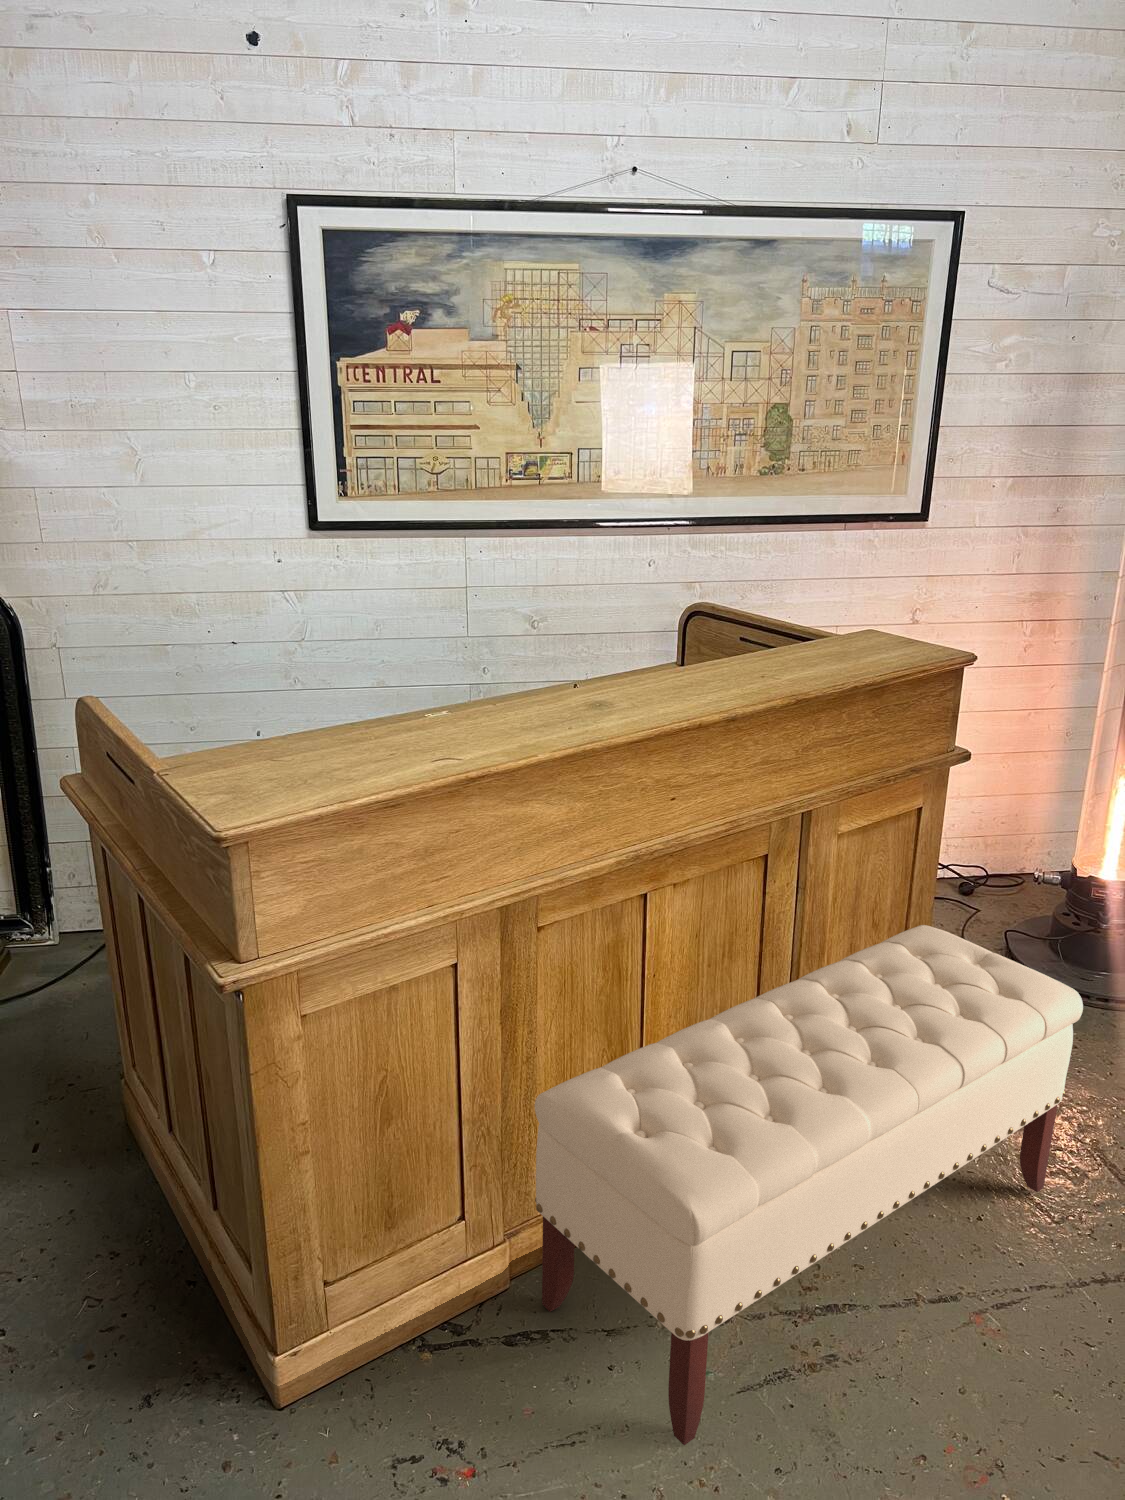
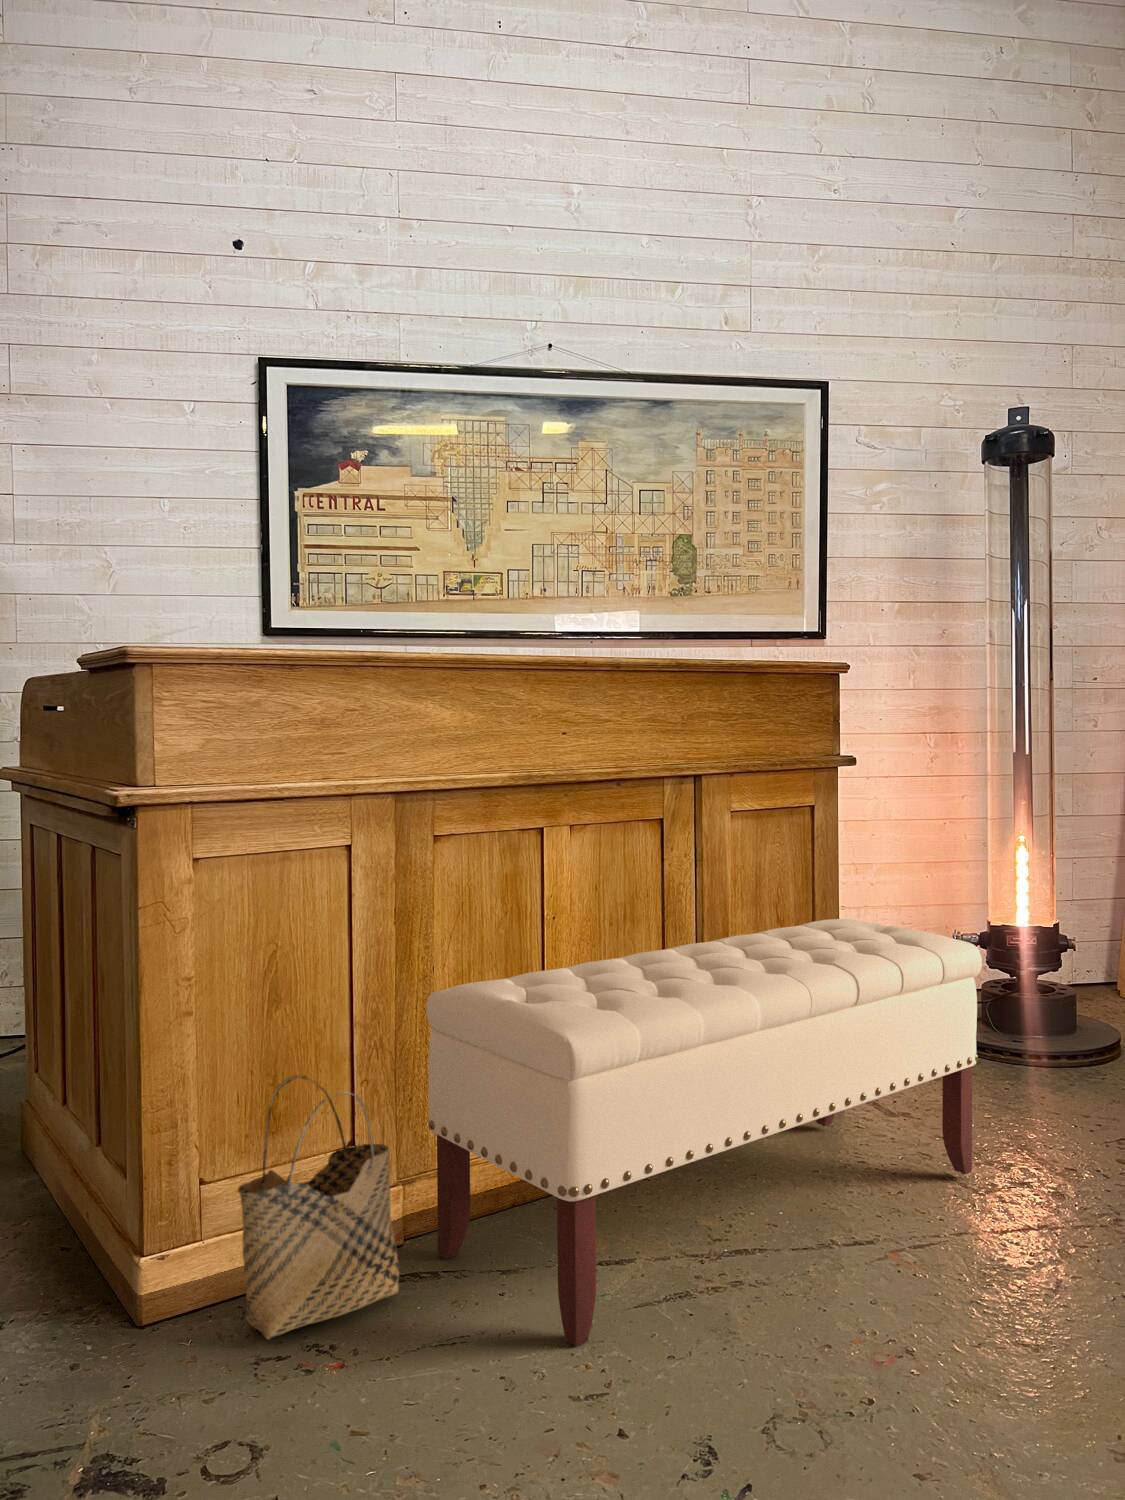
woven basket: none [368,1187,514,1437] -> present [238,1075,399,1339]

